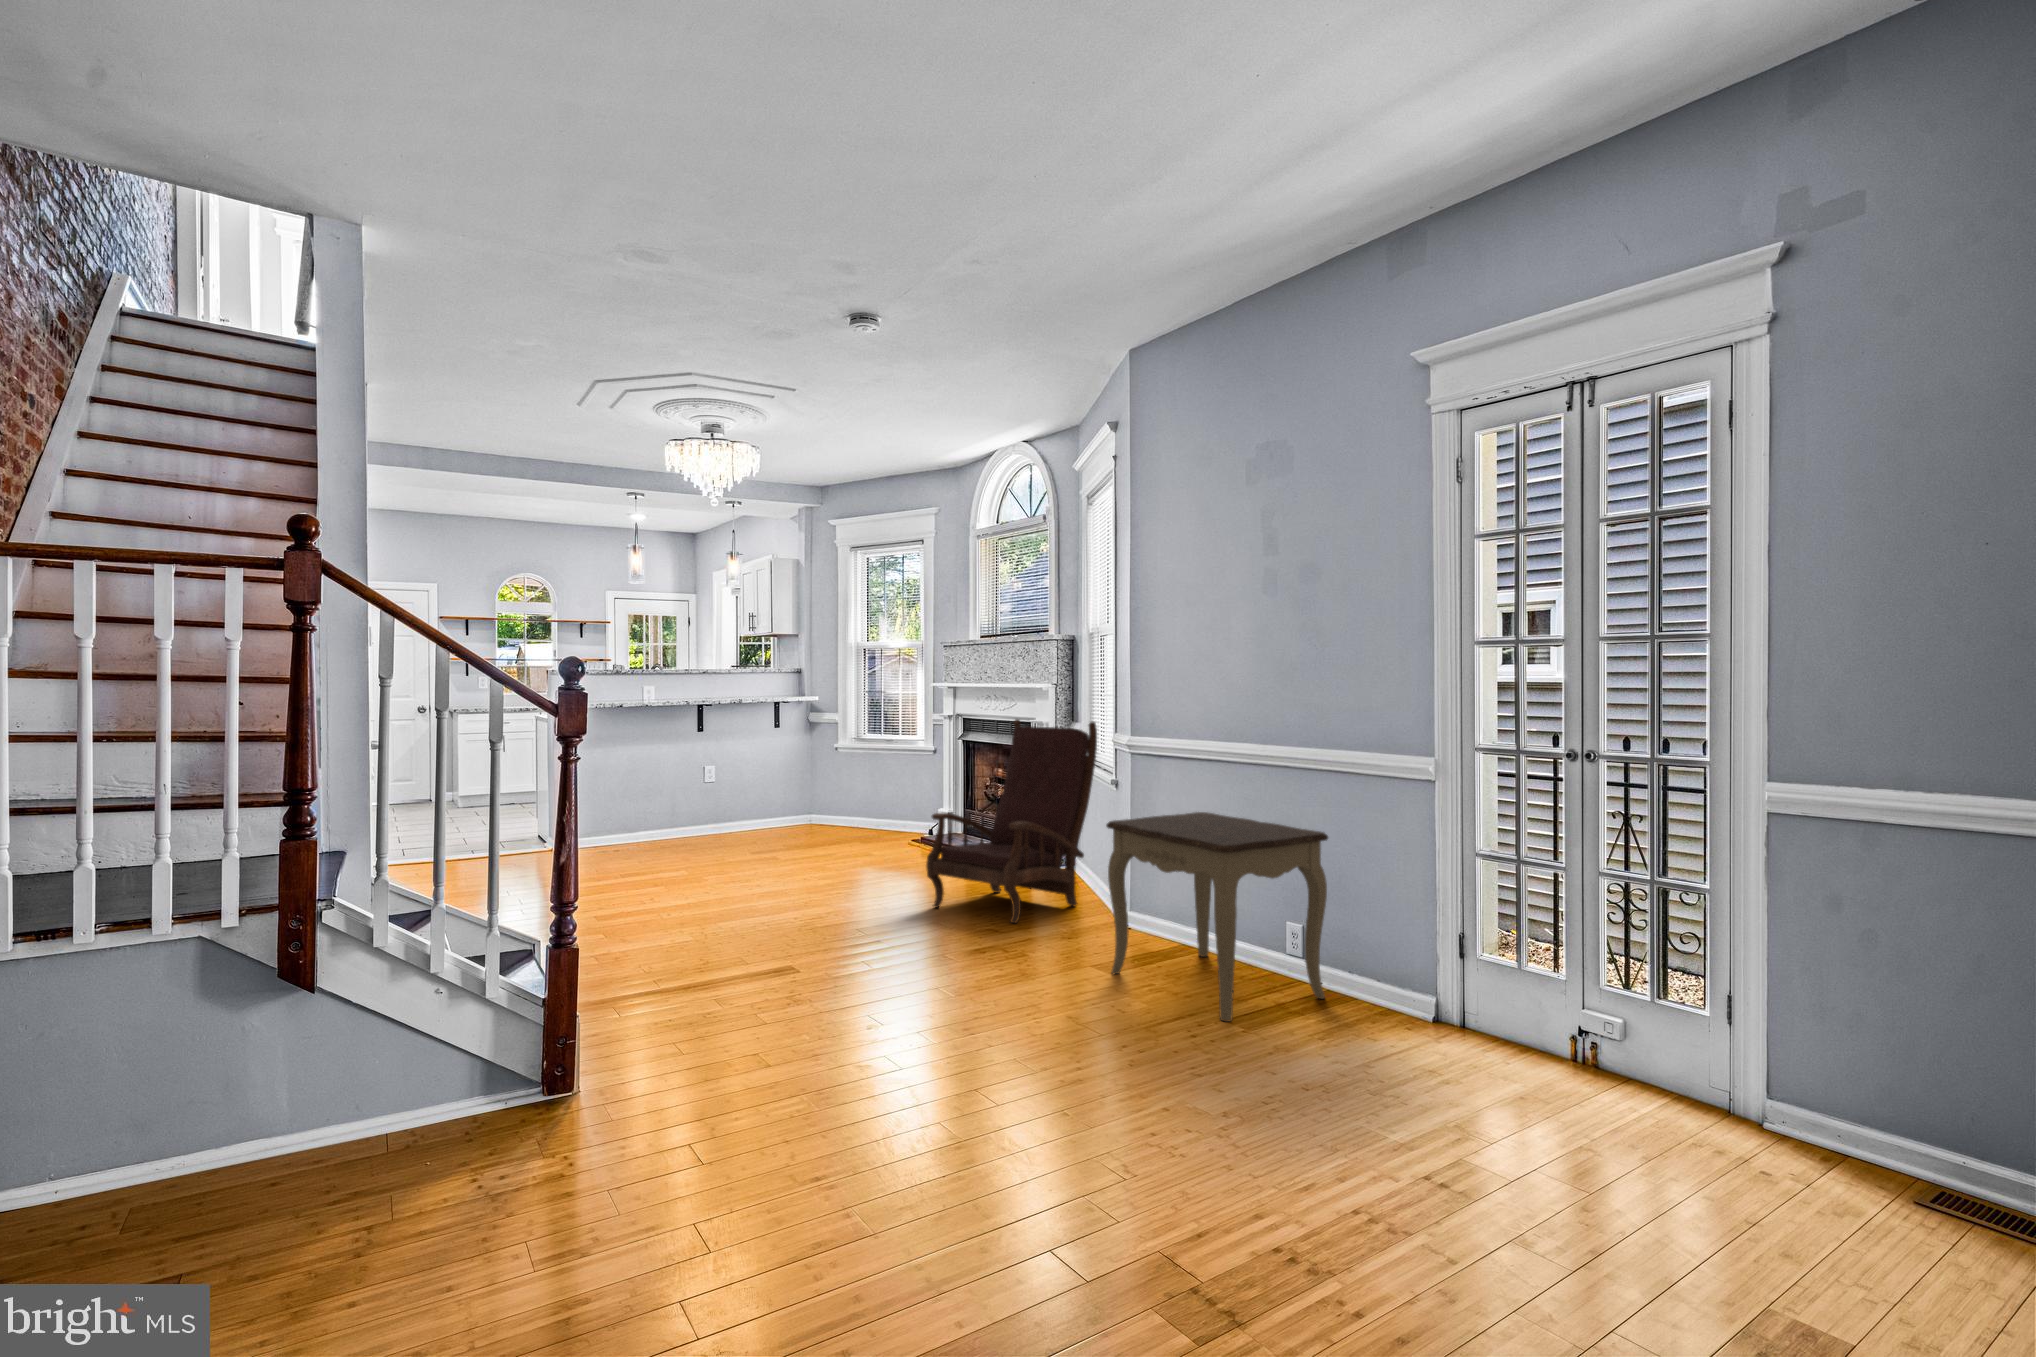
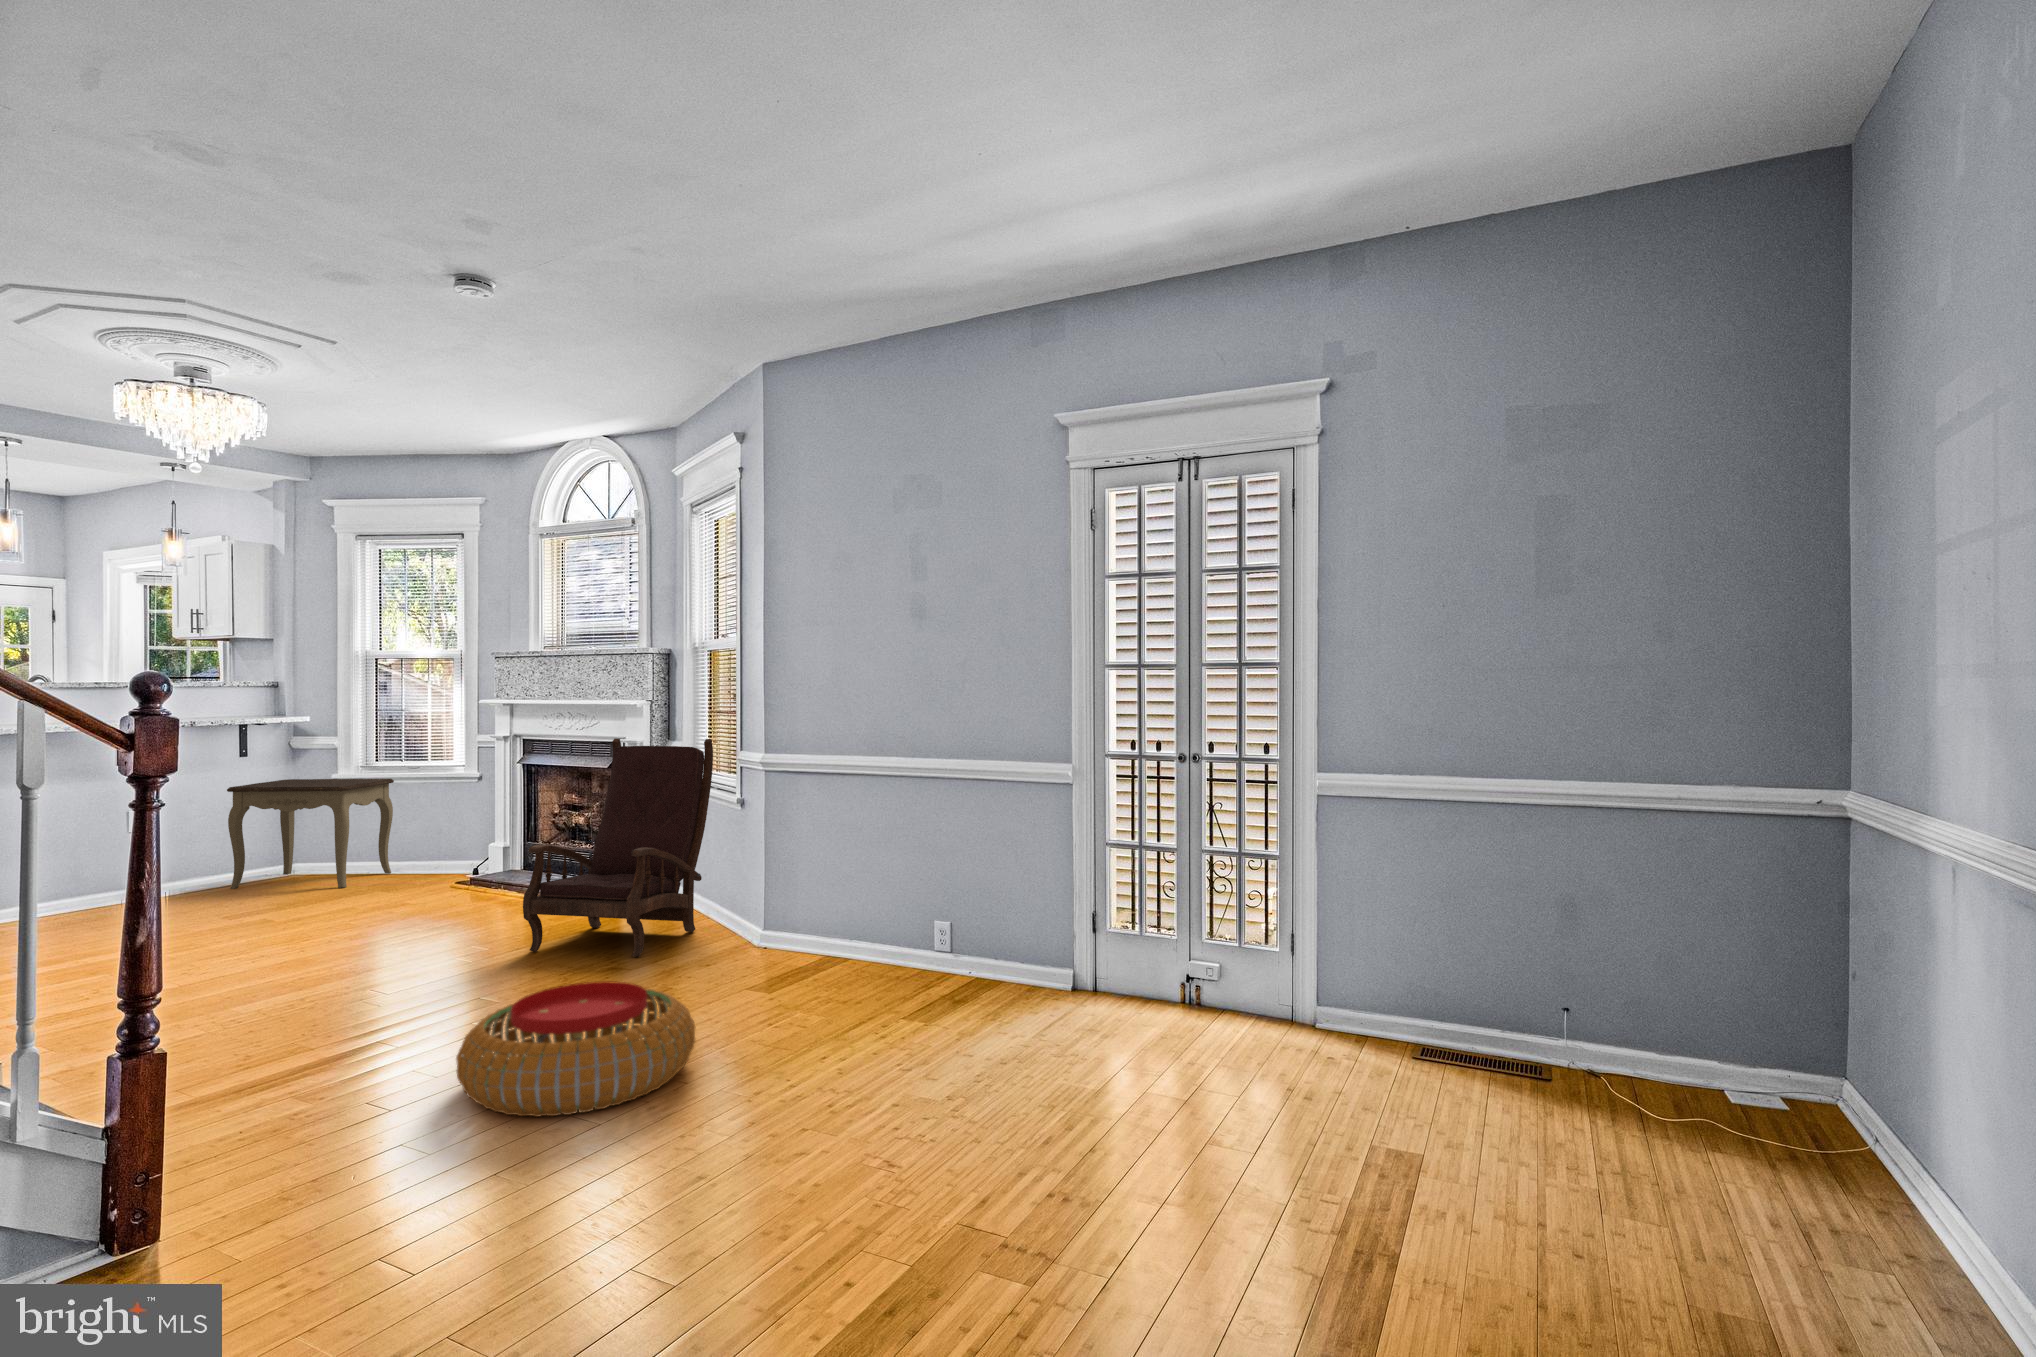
side table: present [1106,812,1328,1022] -> present [227,779,394,889]
pouf: none [803,940,1005,1058] -> present [456,981,695,1117]

